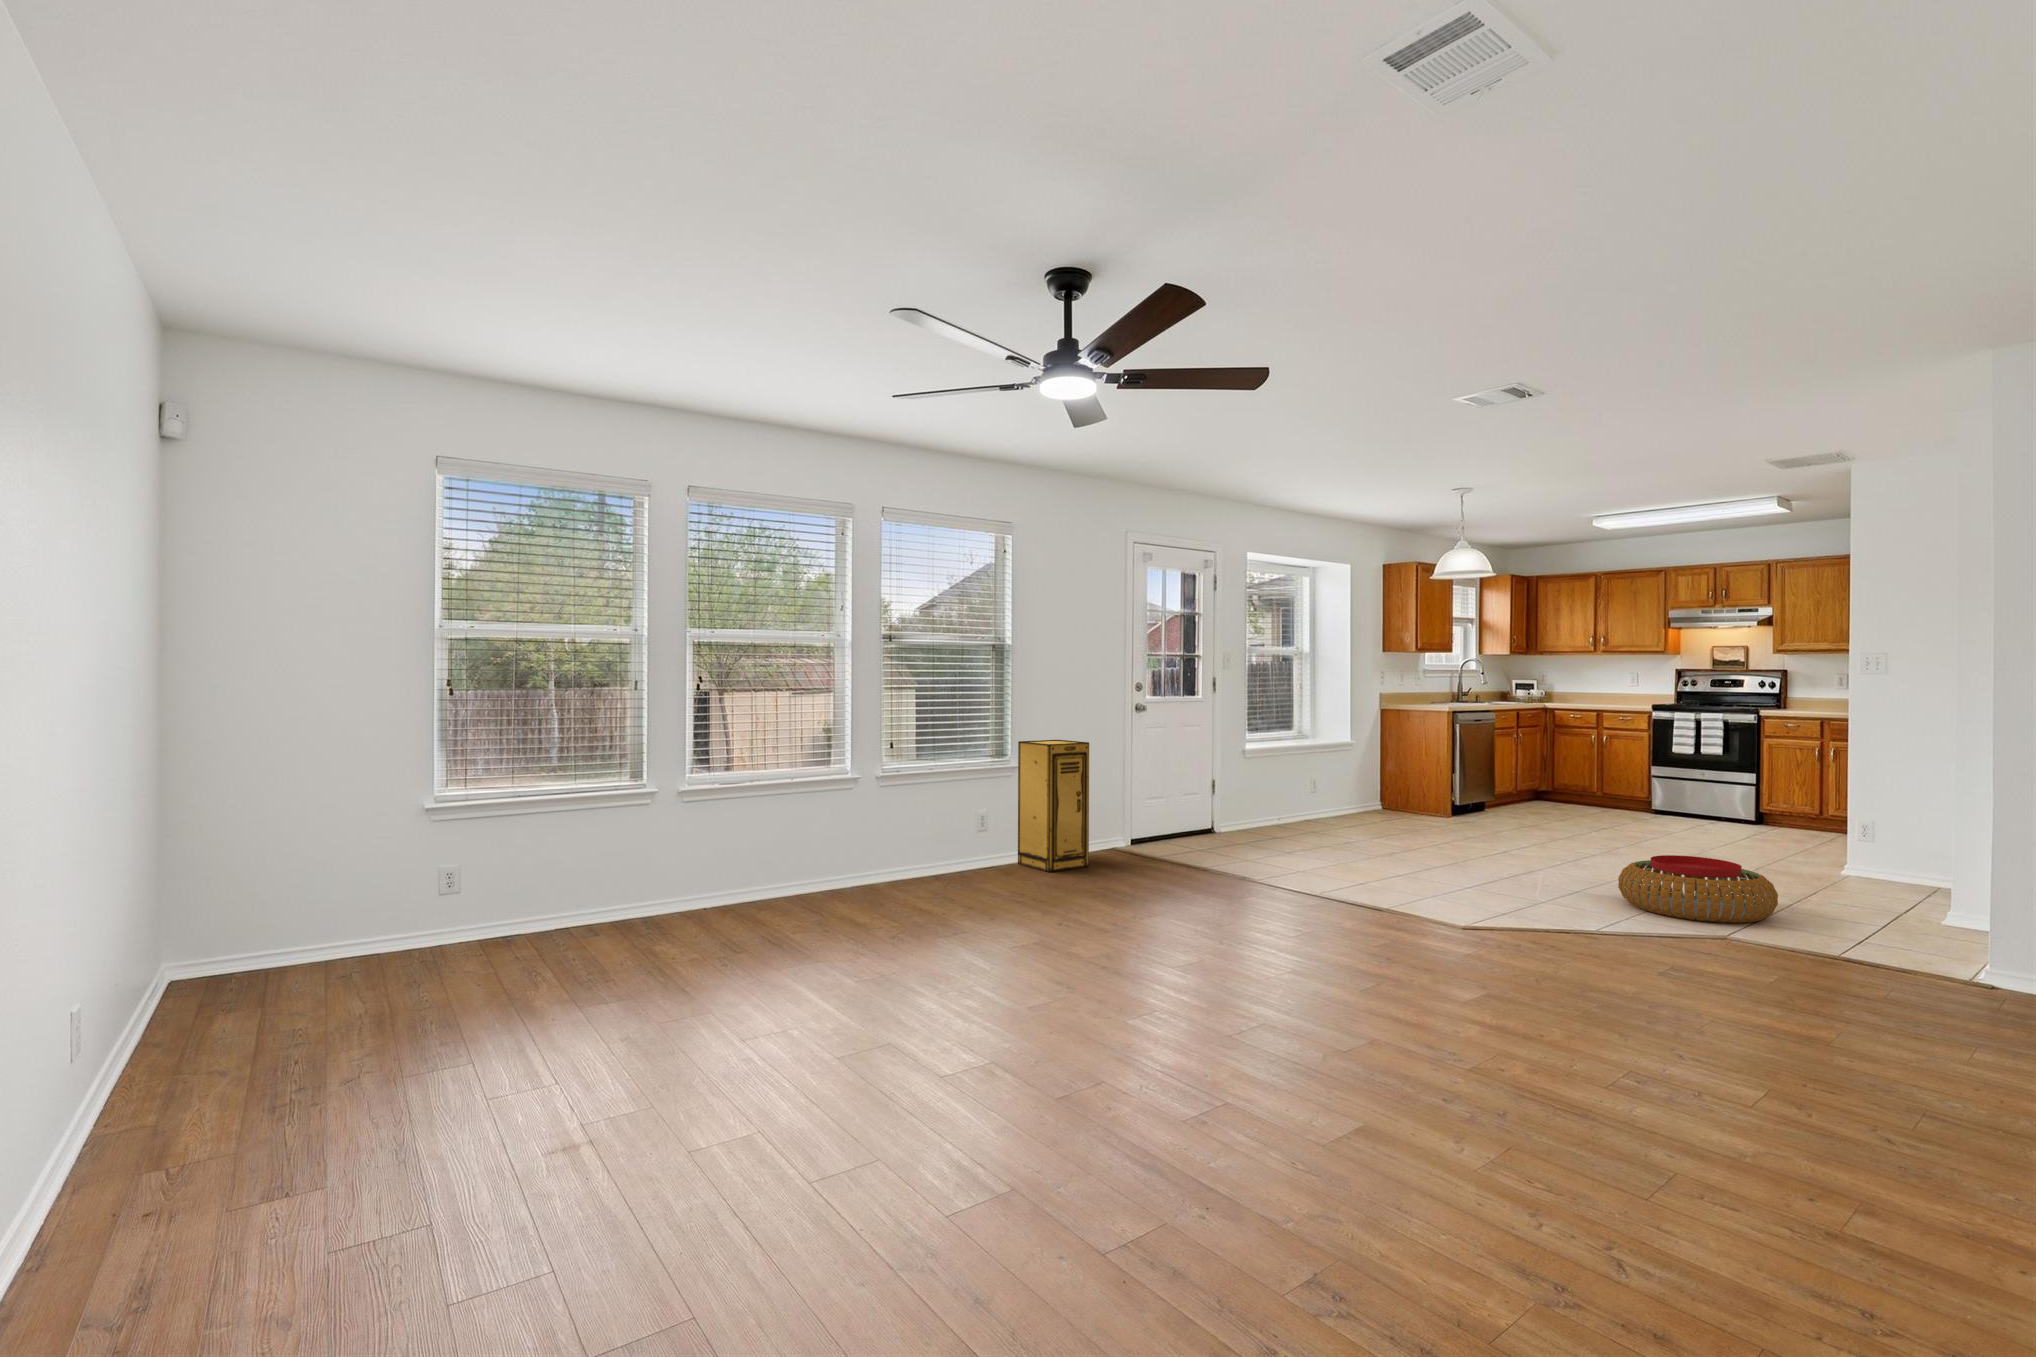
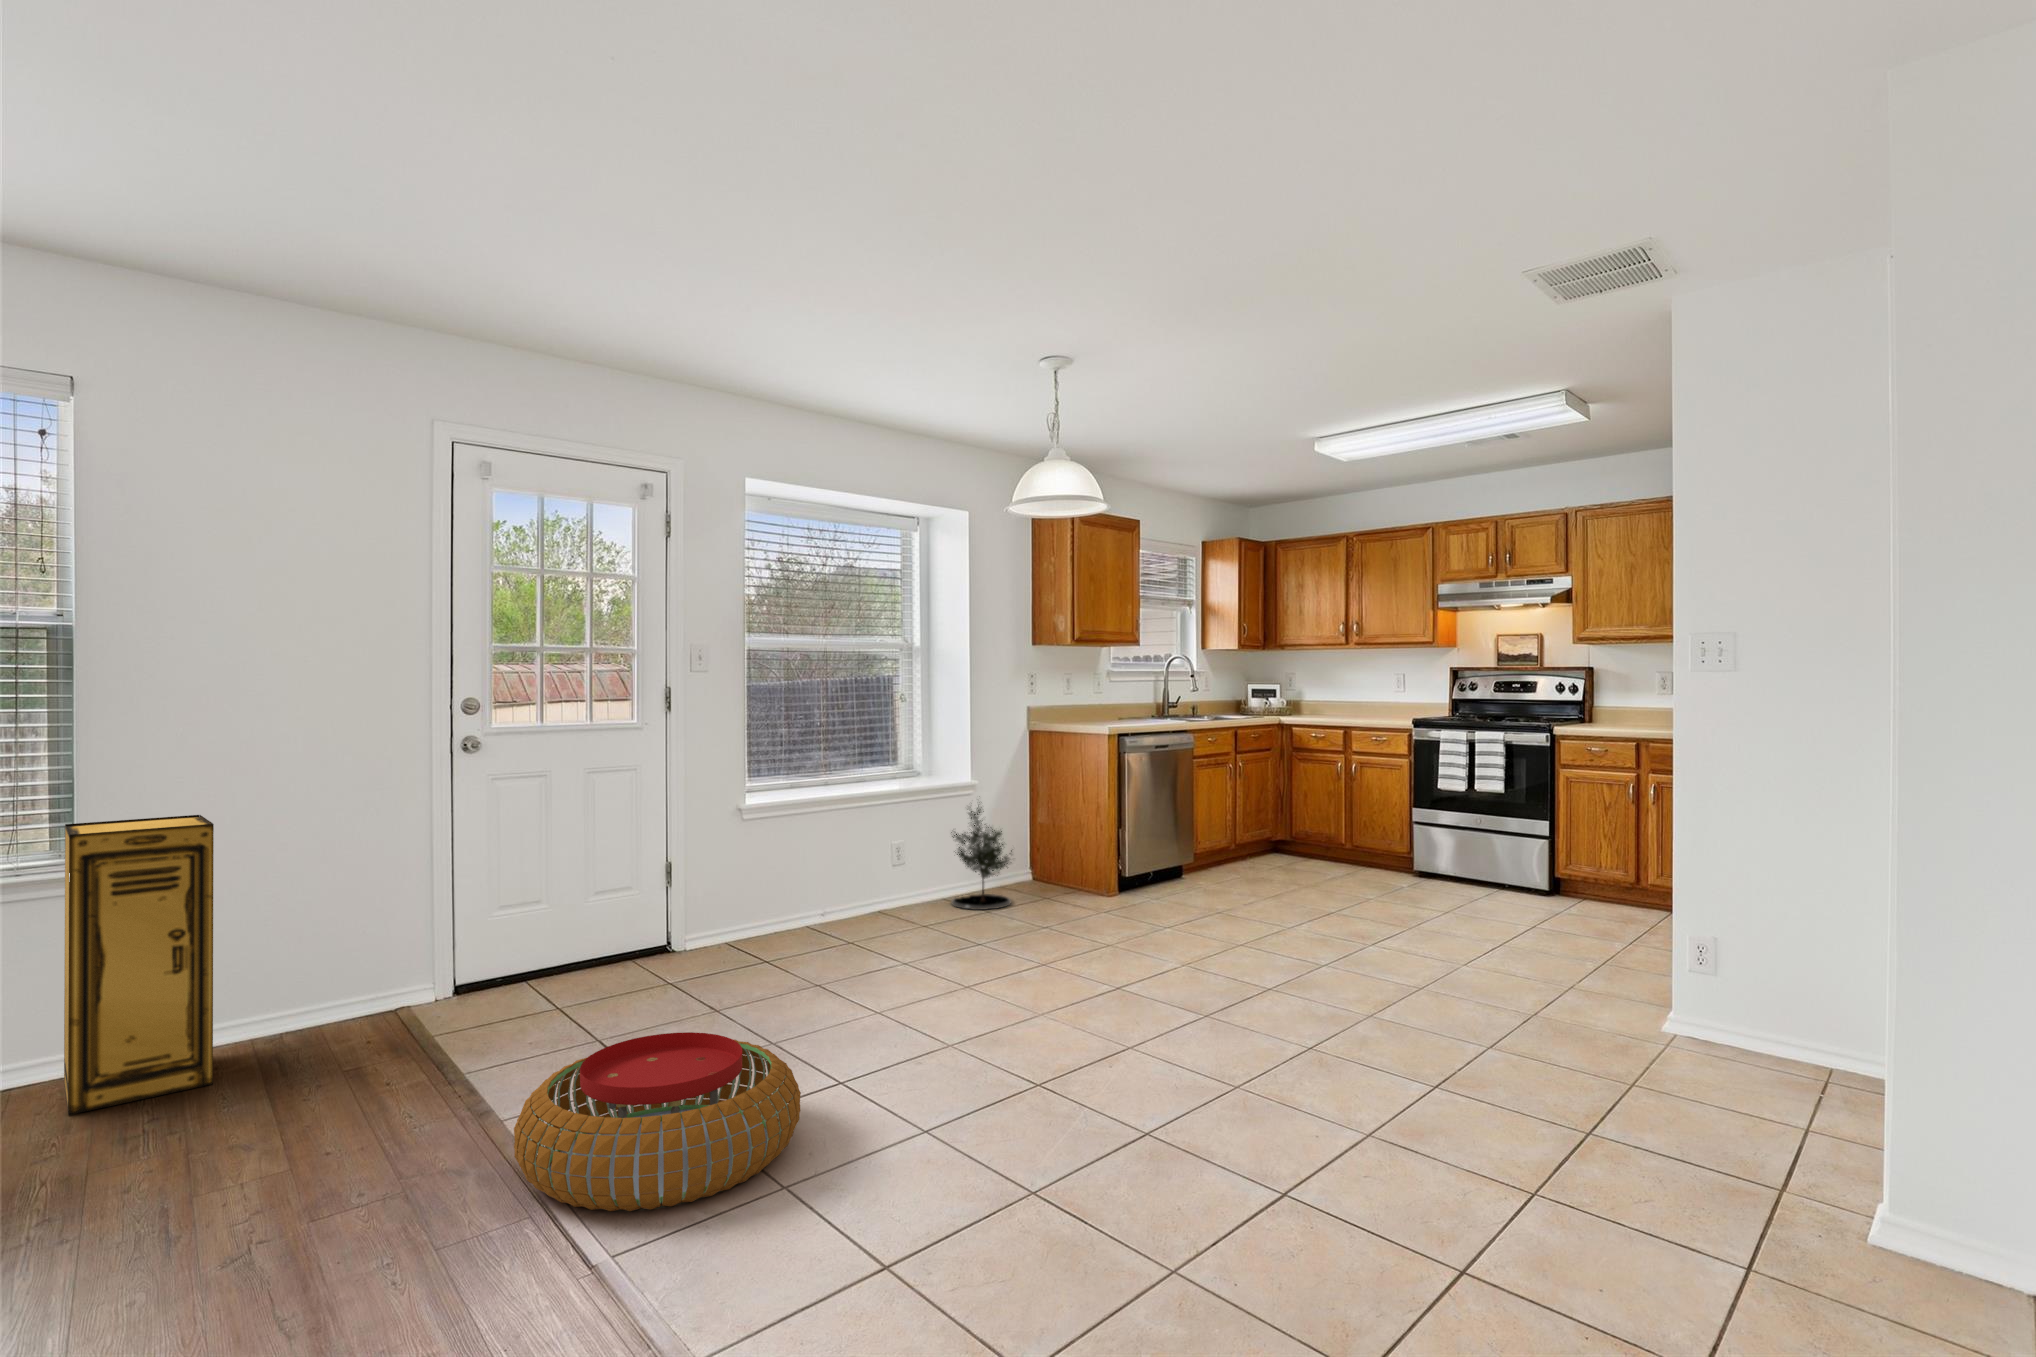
potted tree: none [1342,749,1391,820] -> present [951,805,1012,910]
pouf: present [1618,855,1778,923] -> present [514,1032,801,1211]

